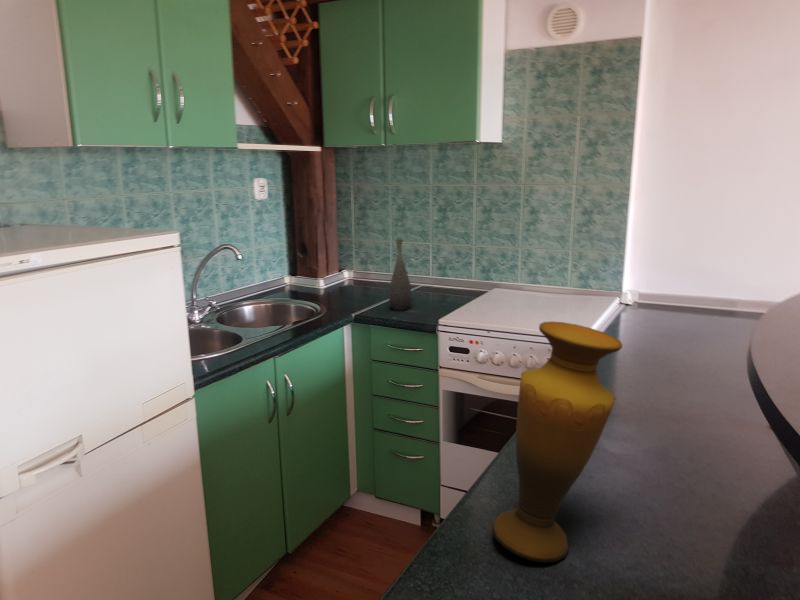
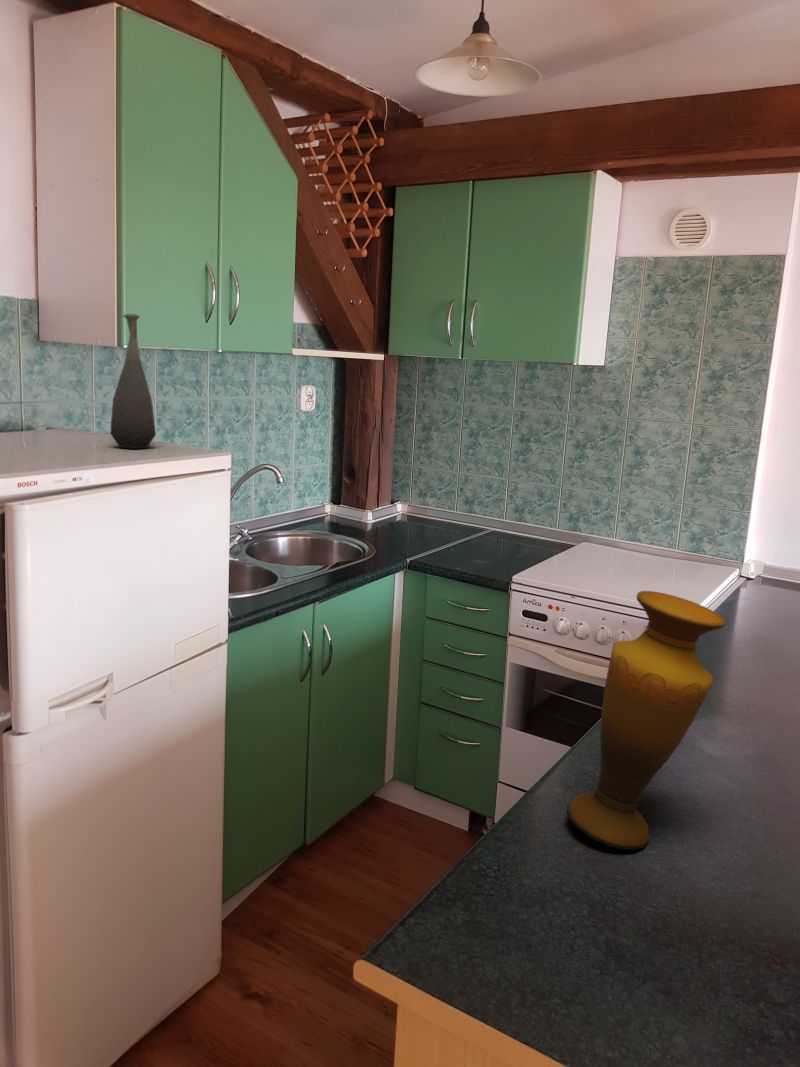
bottle: present [389,239,412,311] -> present [110,314,156,449]

